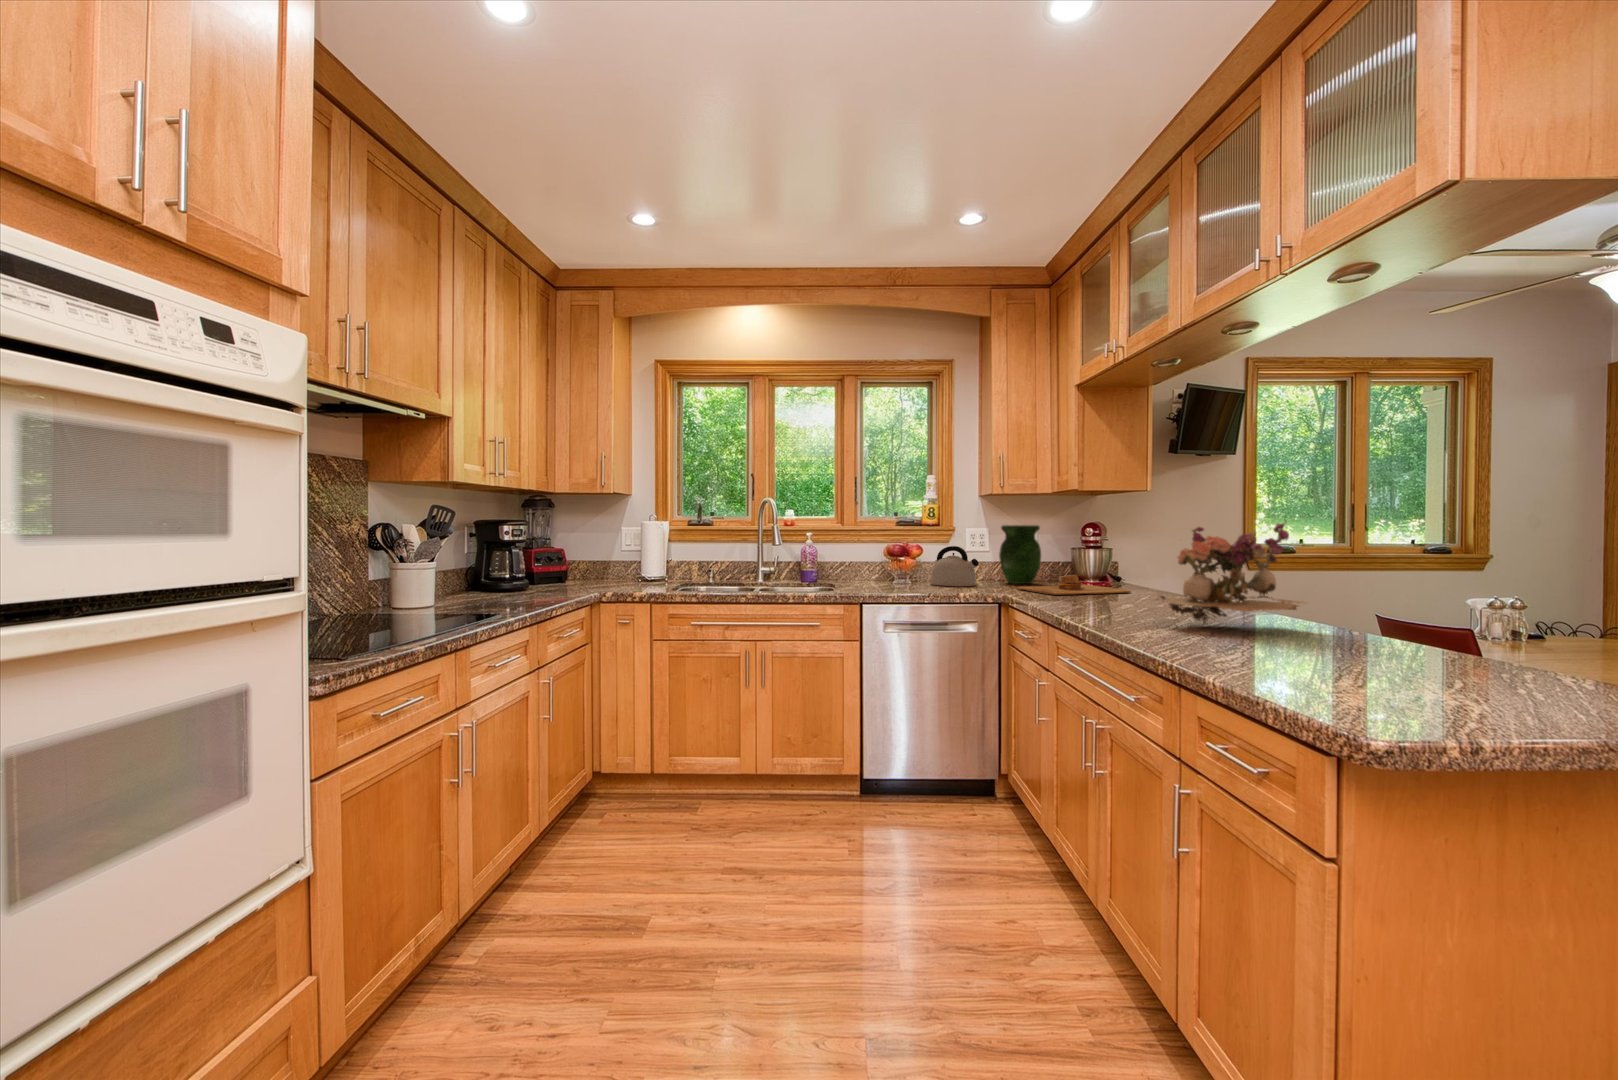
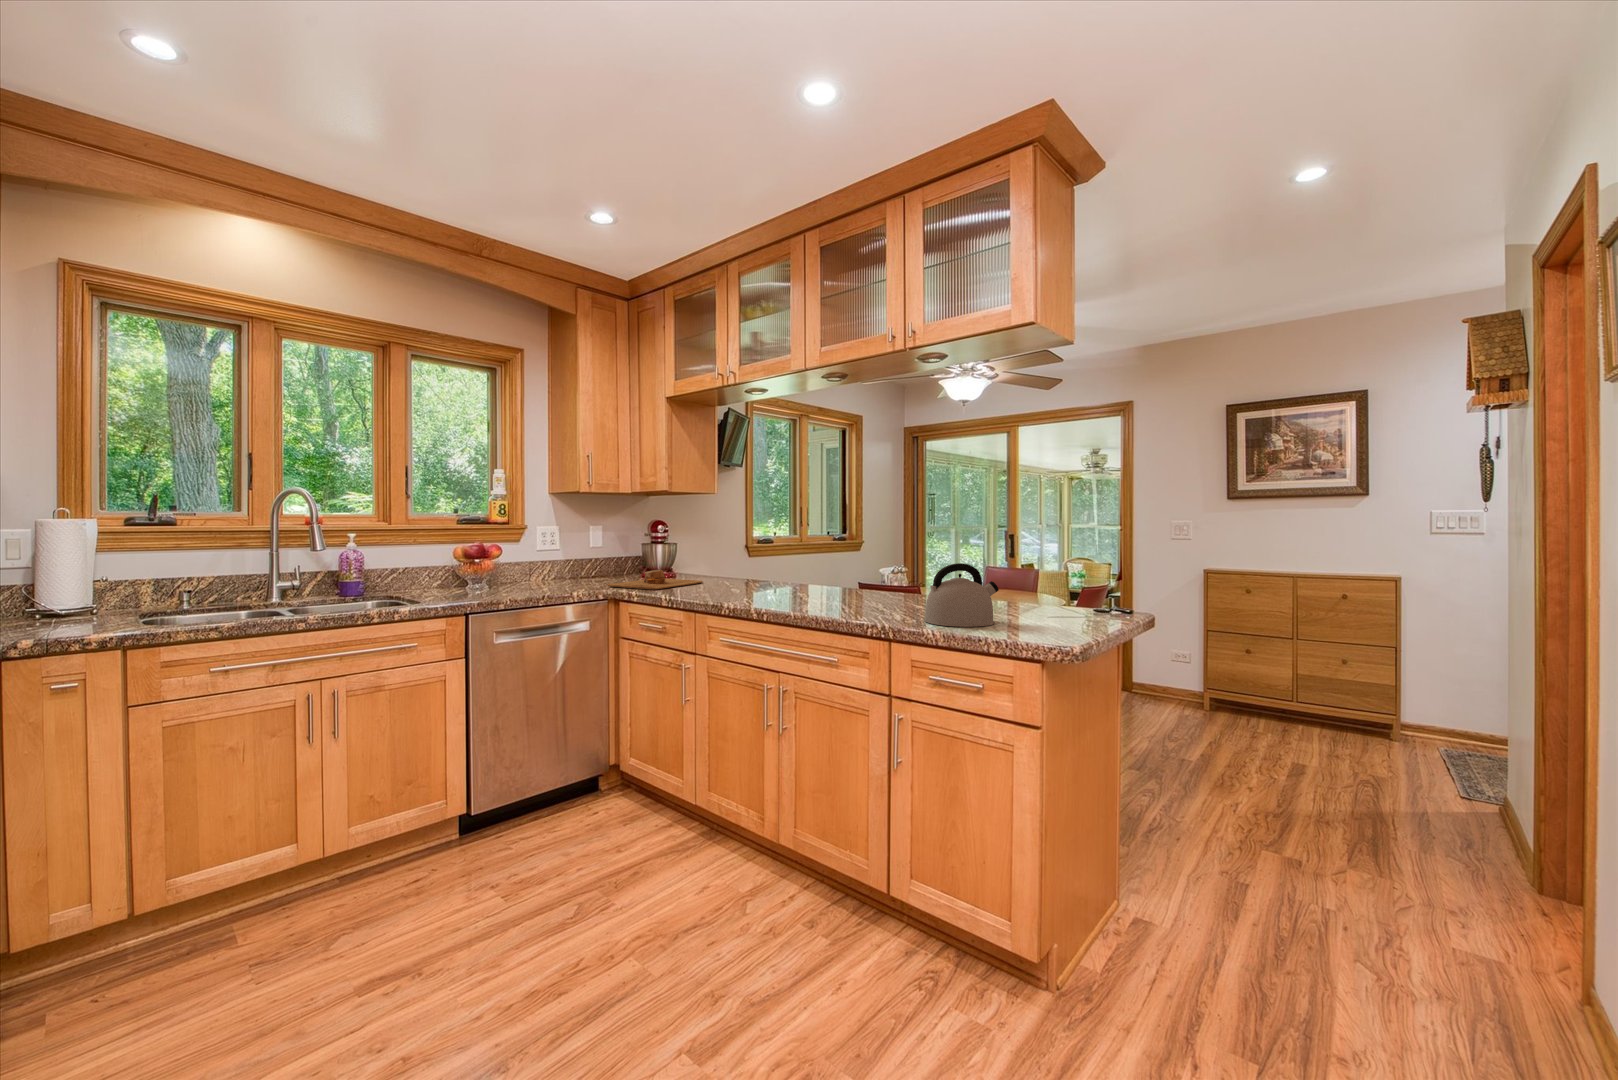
flower arrangement: present [1154,521,1307,624] -> none [781,526,873,604]
vase: present [999,525,1041,584] -> none [571,524,612,581]
kettle: present [931,546,979,586] -> present [924,563,999,627]

